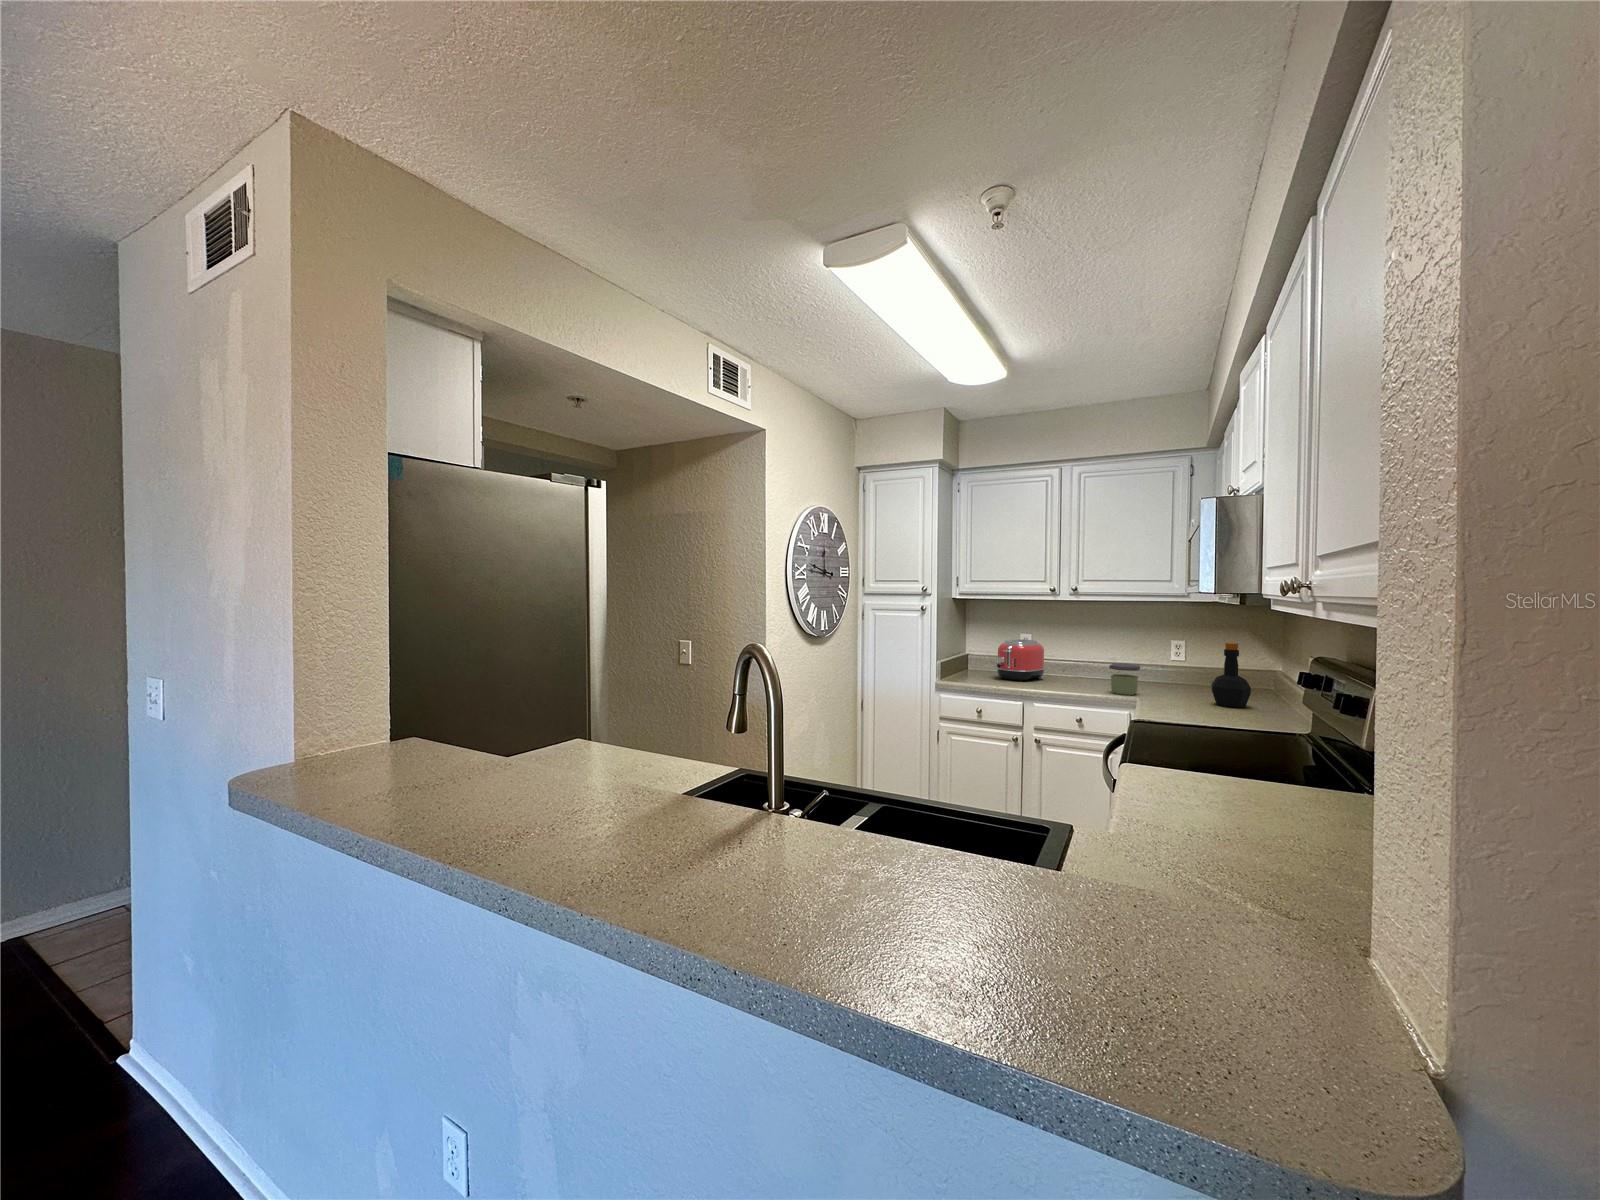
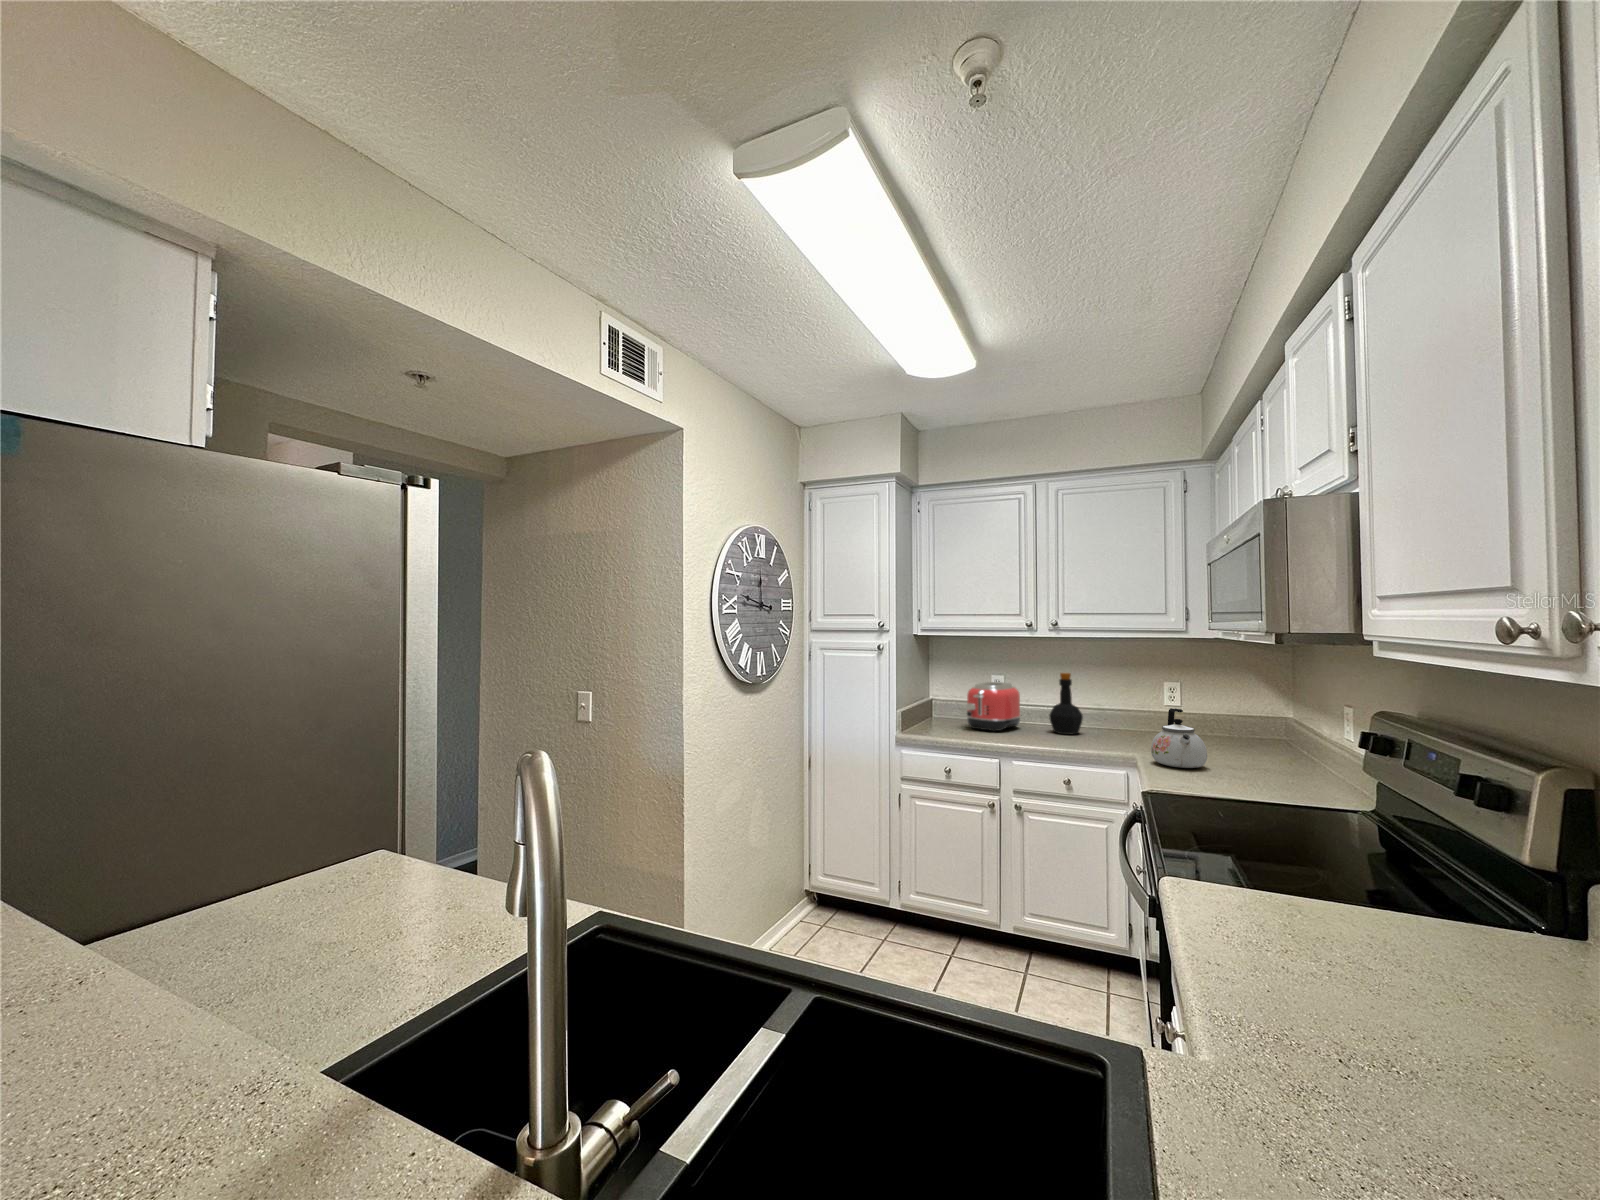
bottle: present [1211,643,1251,707] -> present [1049,673,1083,734]
kettle: none [1150,660,1197,708] -> present [1151,708,1207,768]
jar: present [1109,664,1140,695] -> none [1099,711,1134,749]

